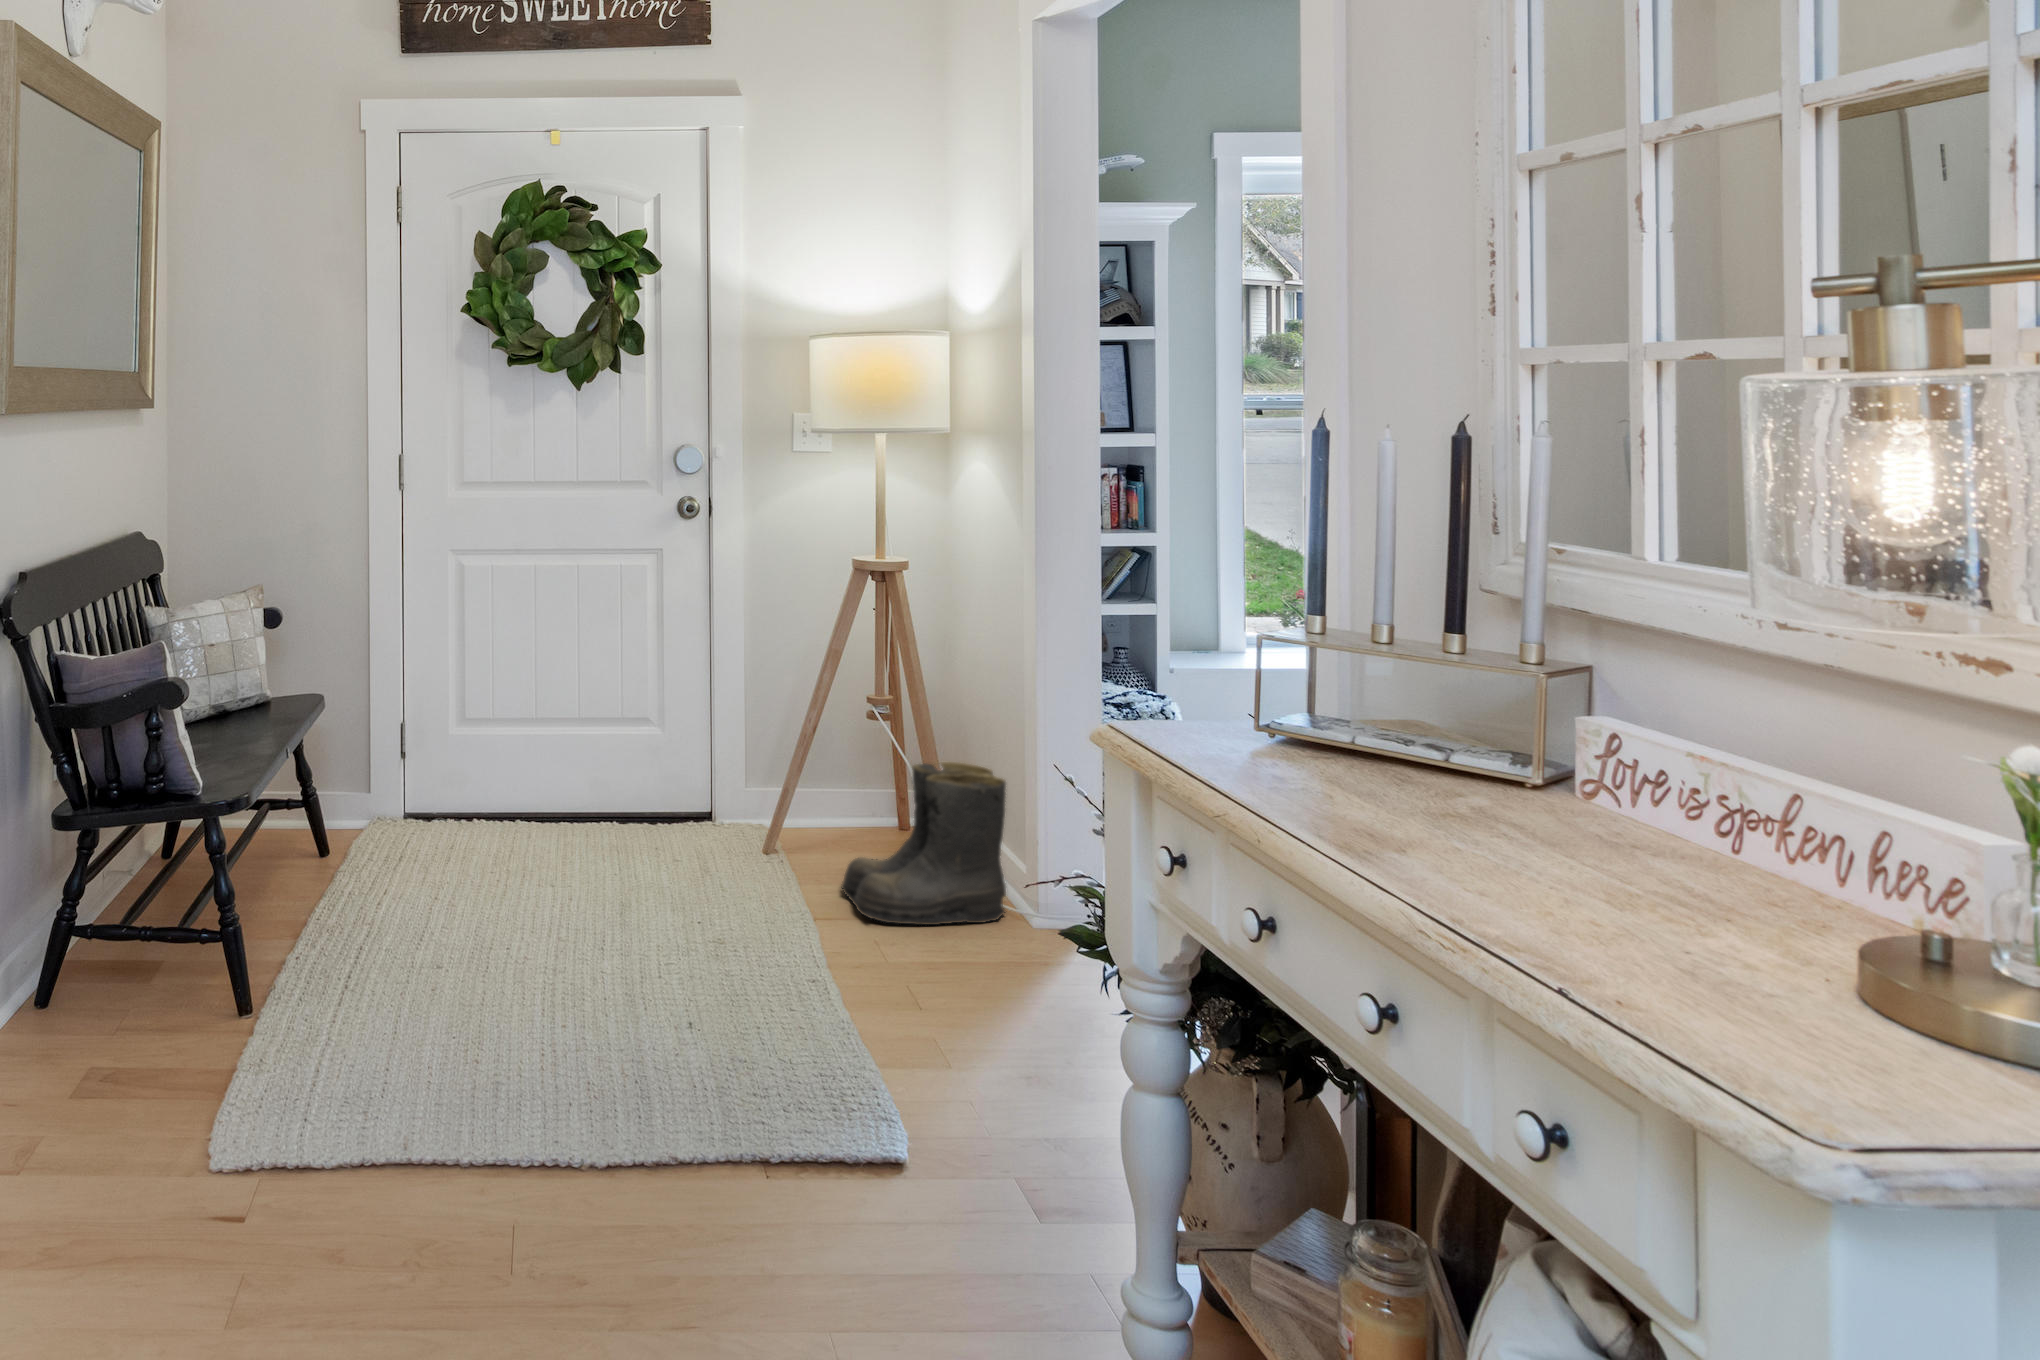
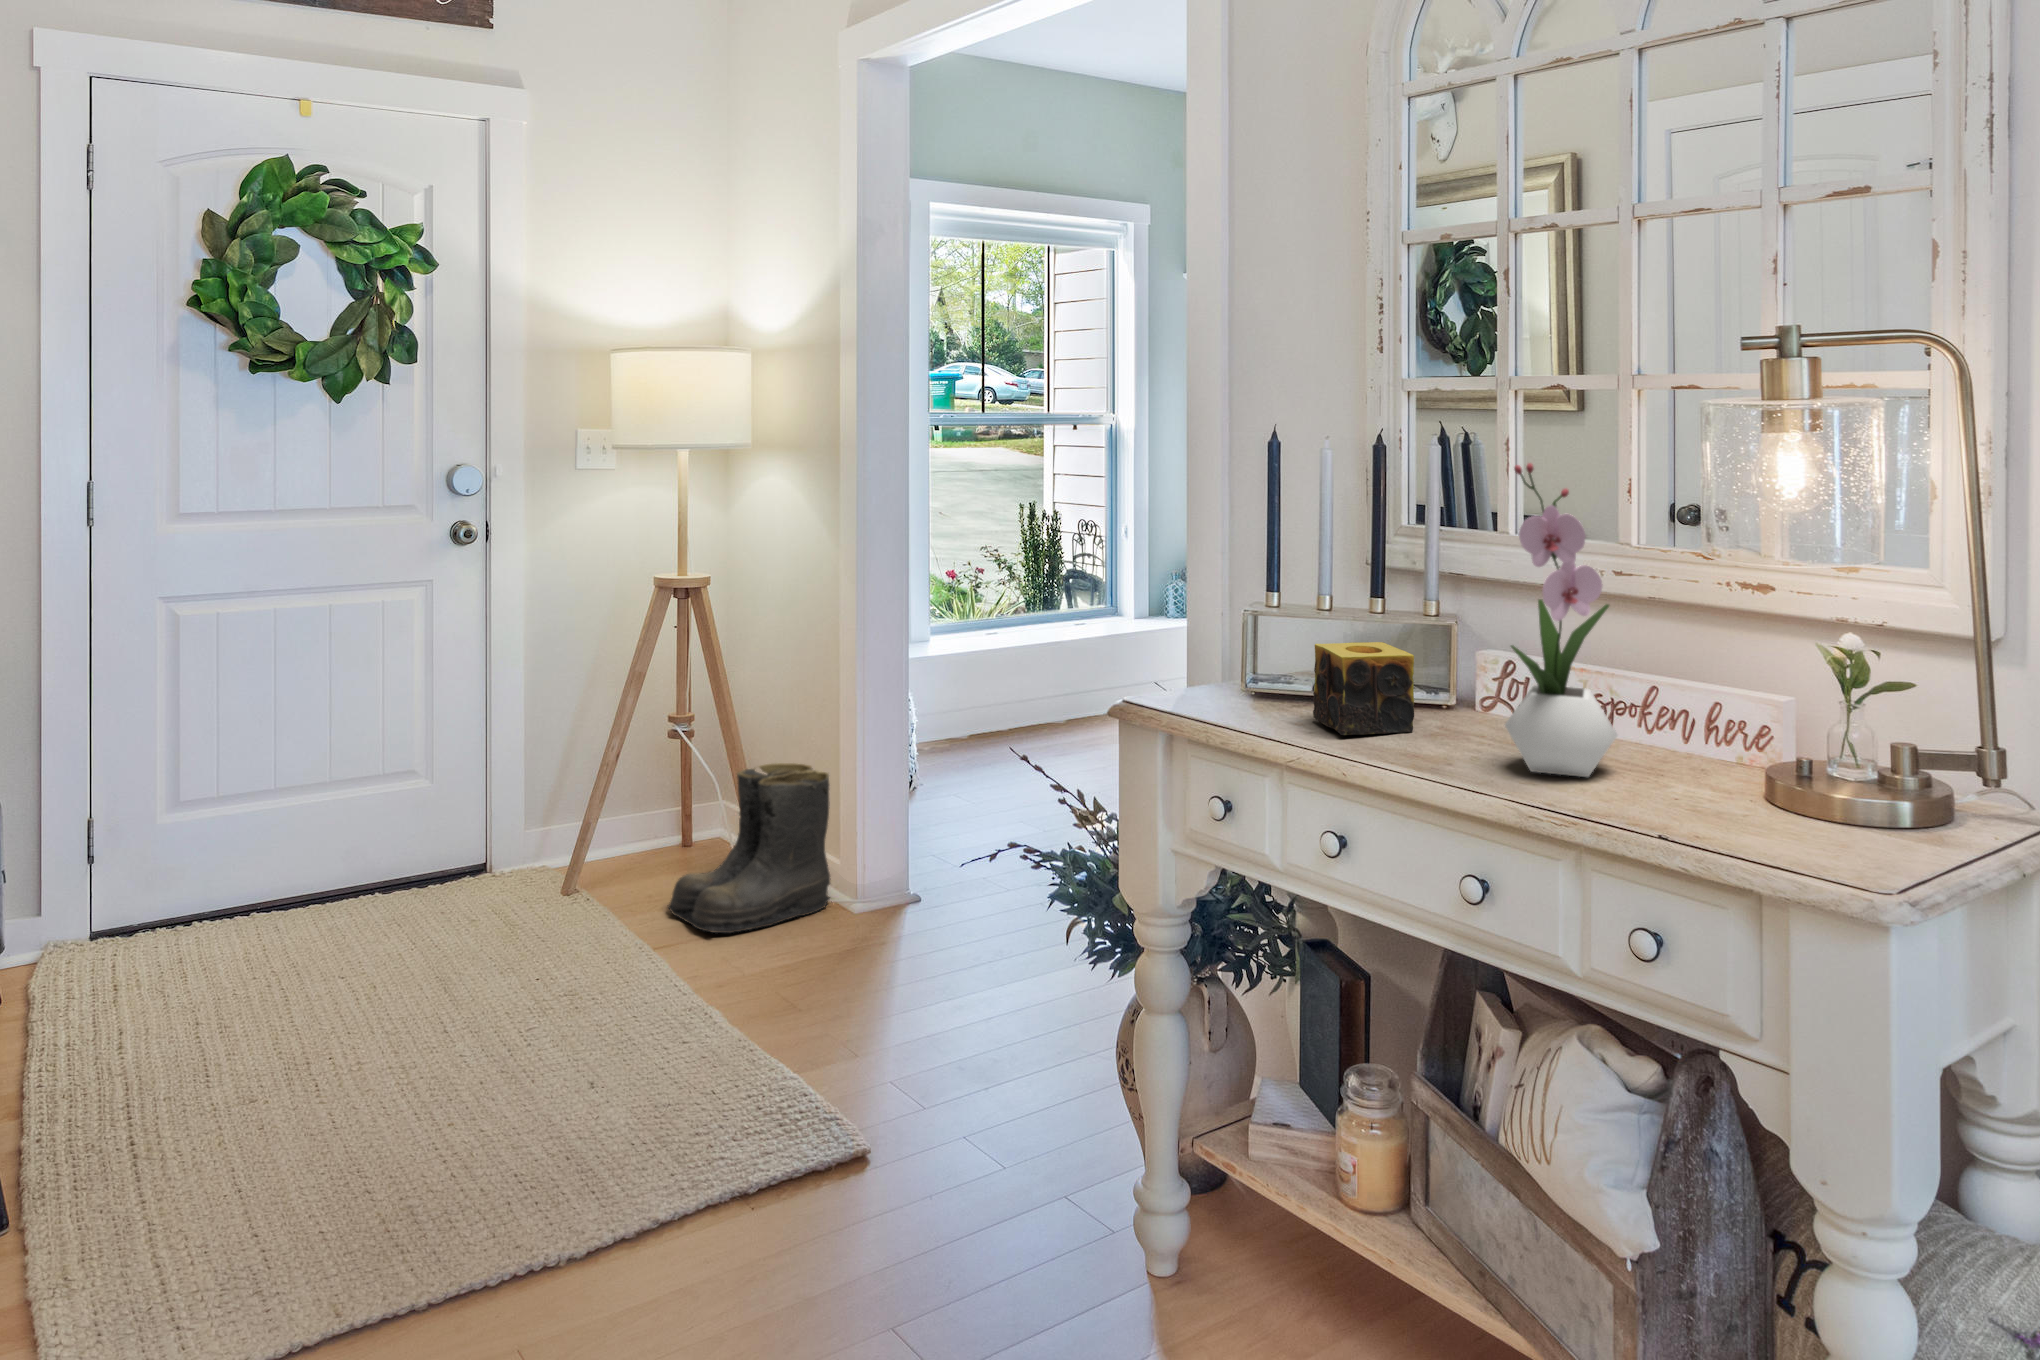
flower arrangement: none [1483,452,1688,901] -> present [1505,463,1617,777]
candle: none [1318,680,1440,808] -> present [1313,642,1414,735]

